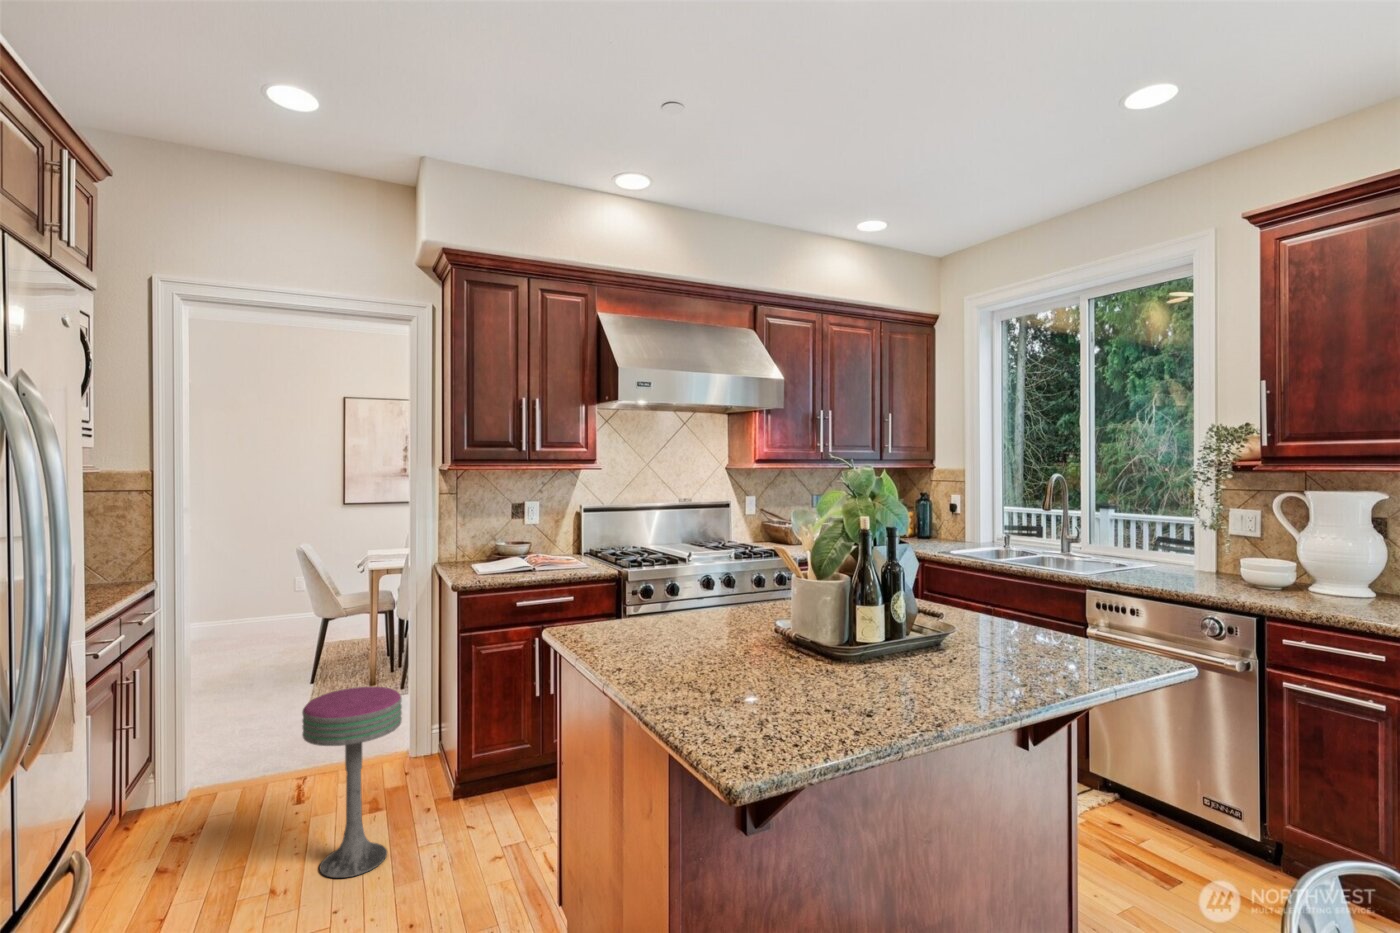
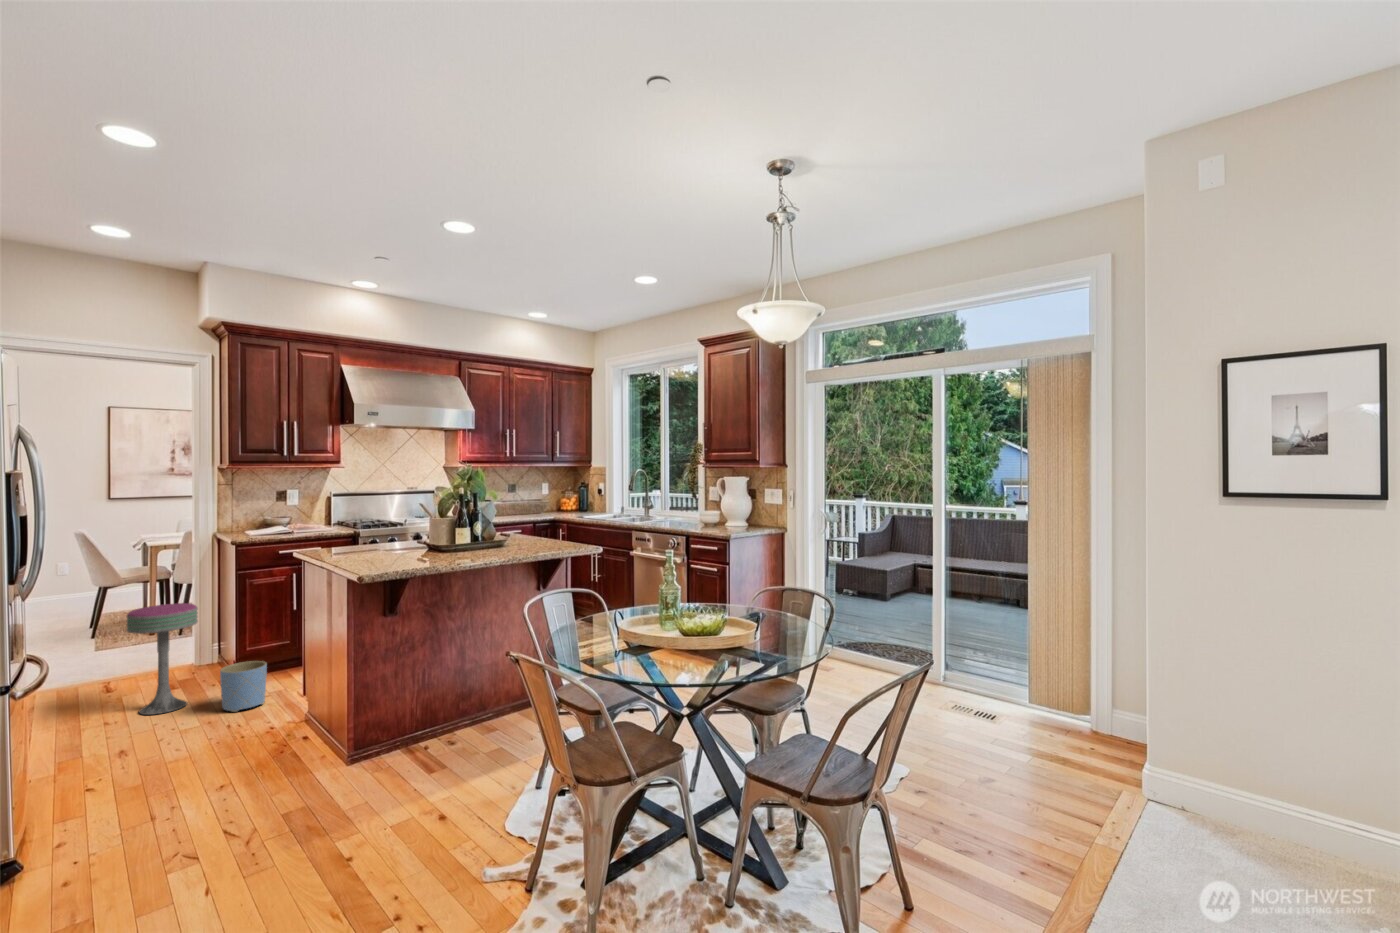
planter: none [430,796,499,896] -> present [220,661,267,712]

